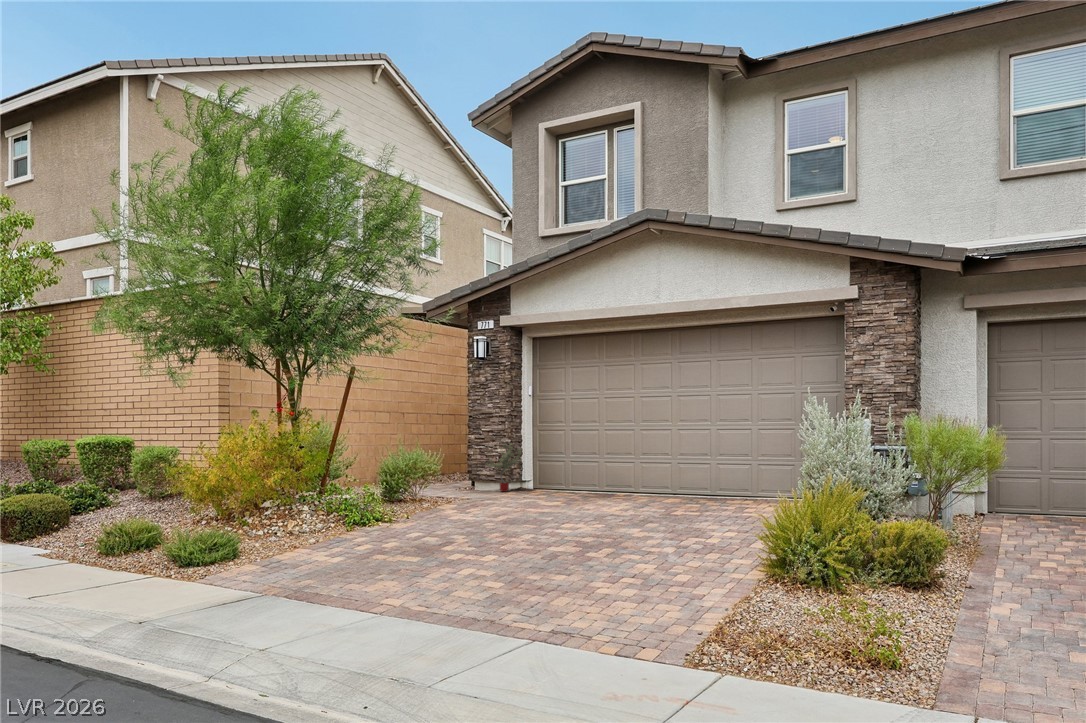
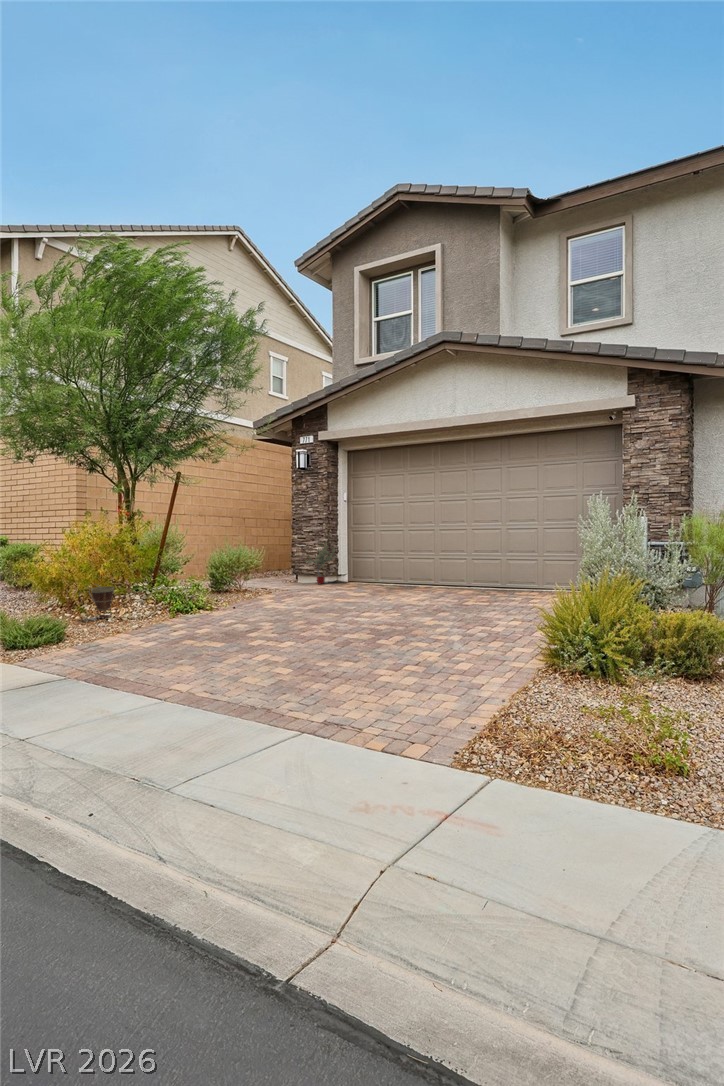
basket: none [241,492,280,531] -> present [89,586,114,618]

